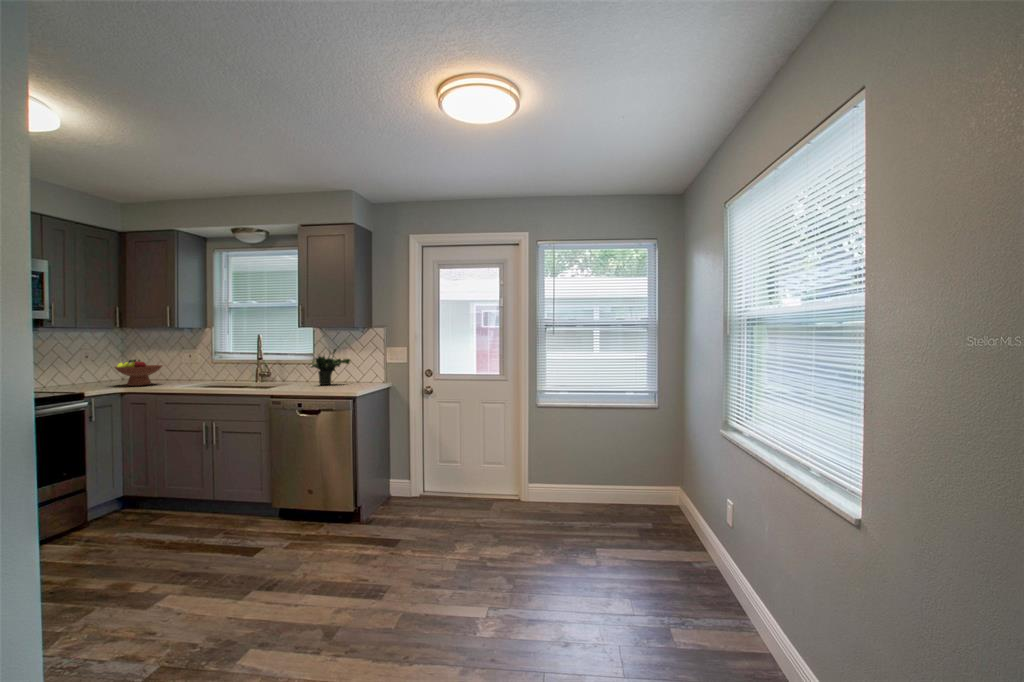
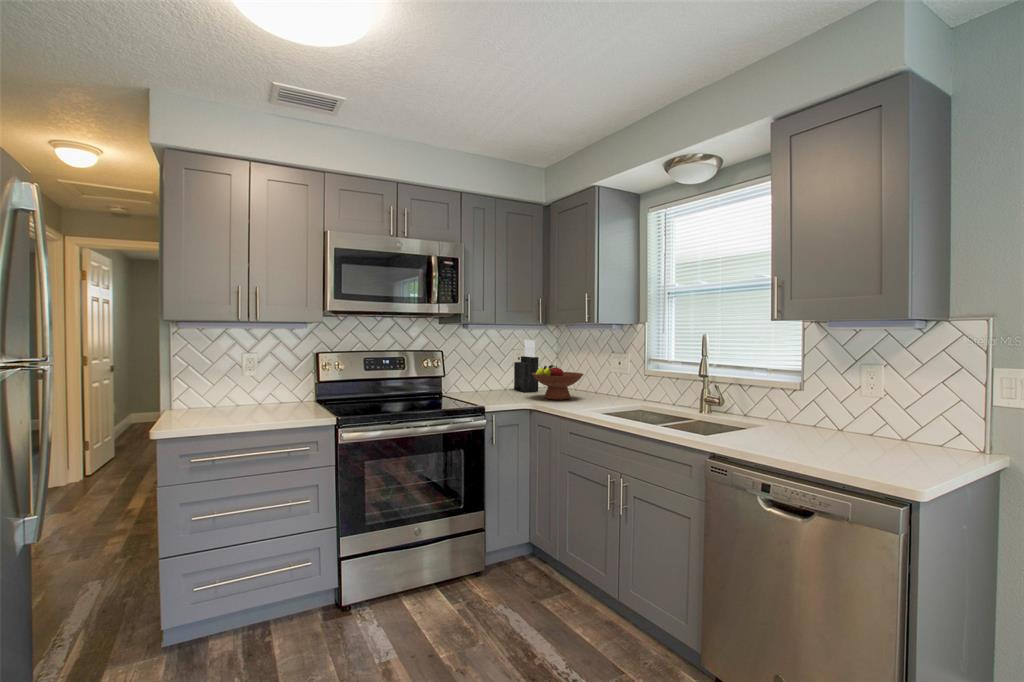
knife block: none [83,341,112,384] -> present [514,340,538,392]
potted plant: present [311,349,350,385] -> none [790,362,889,444]

